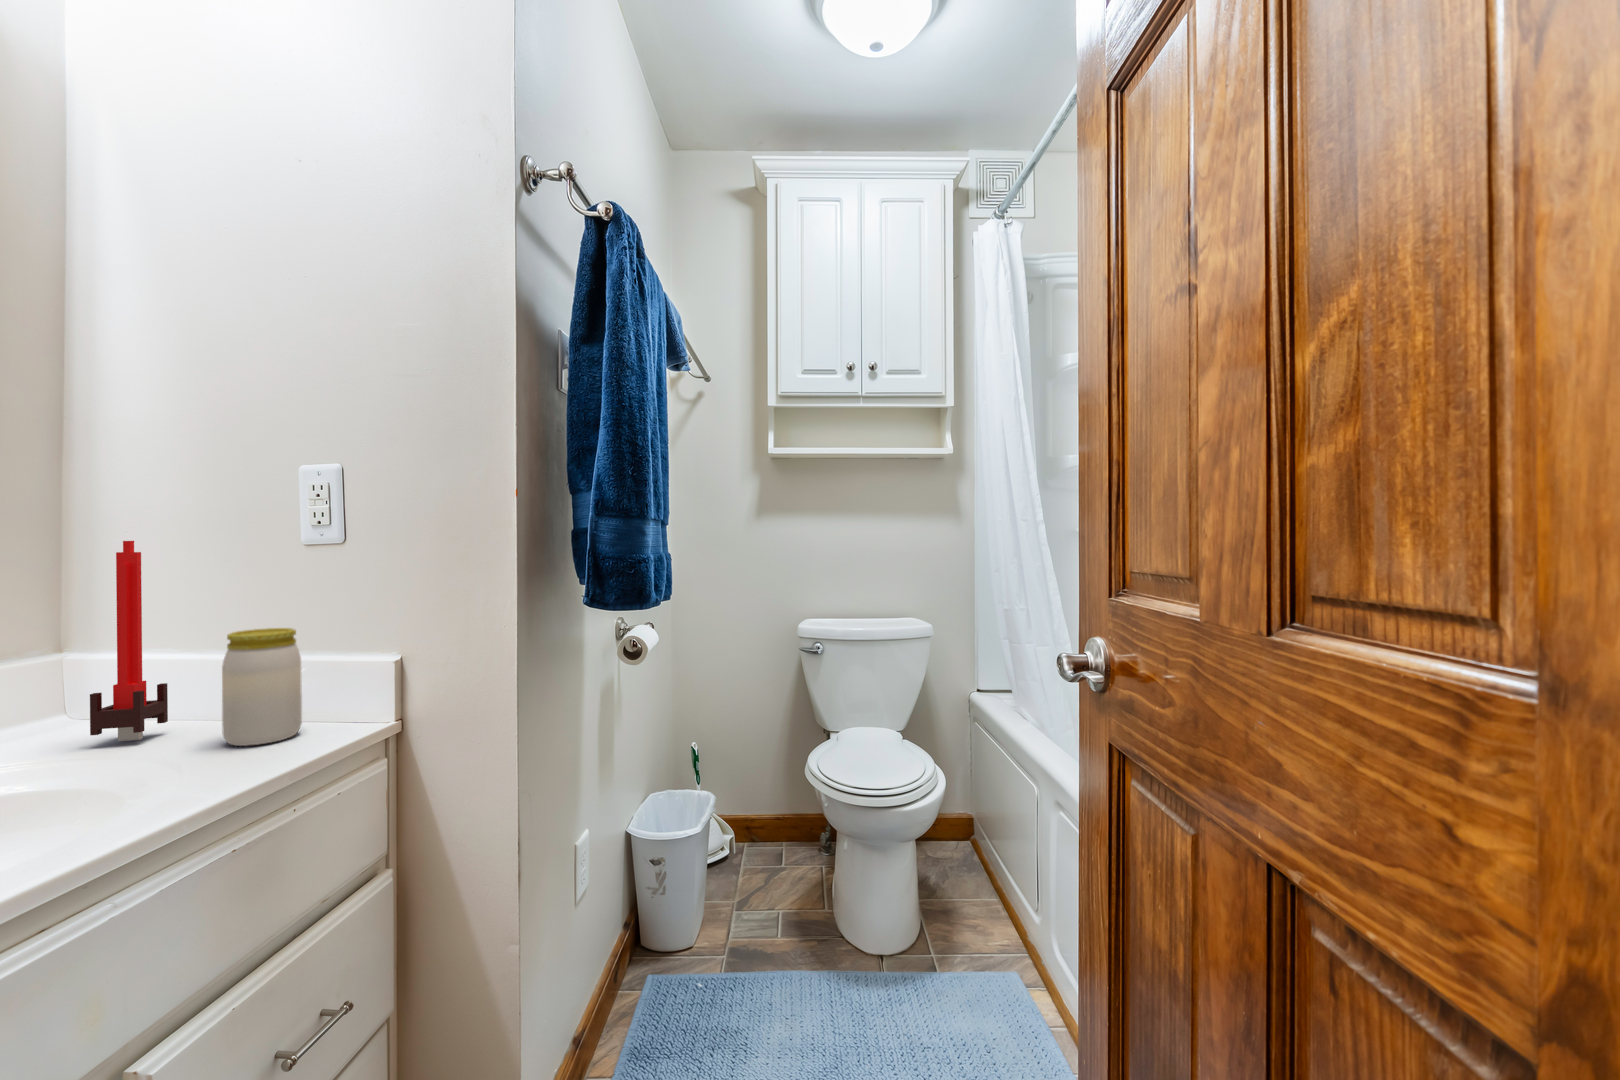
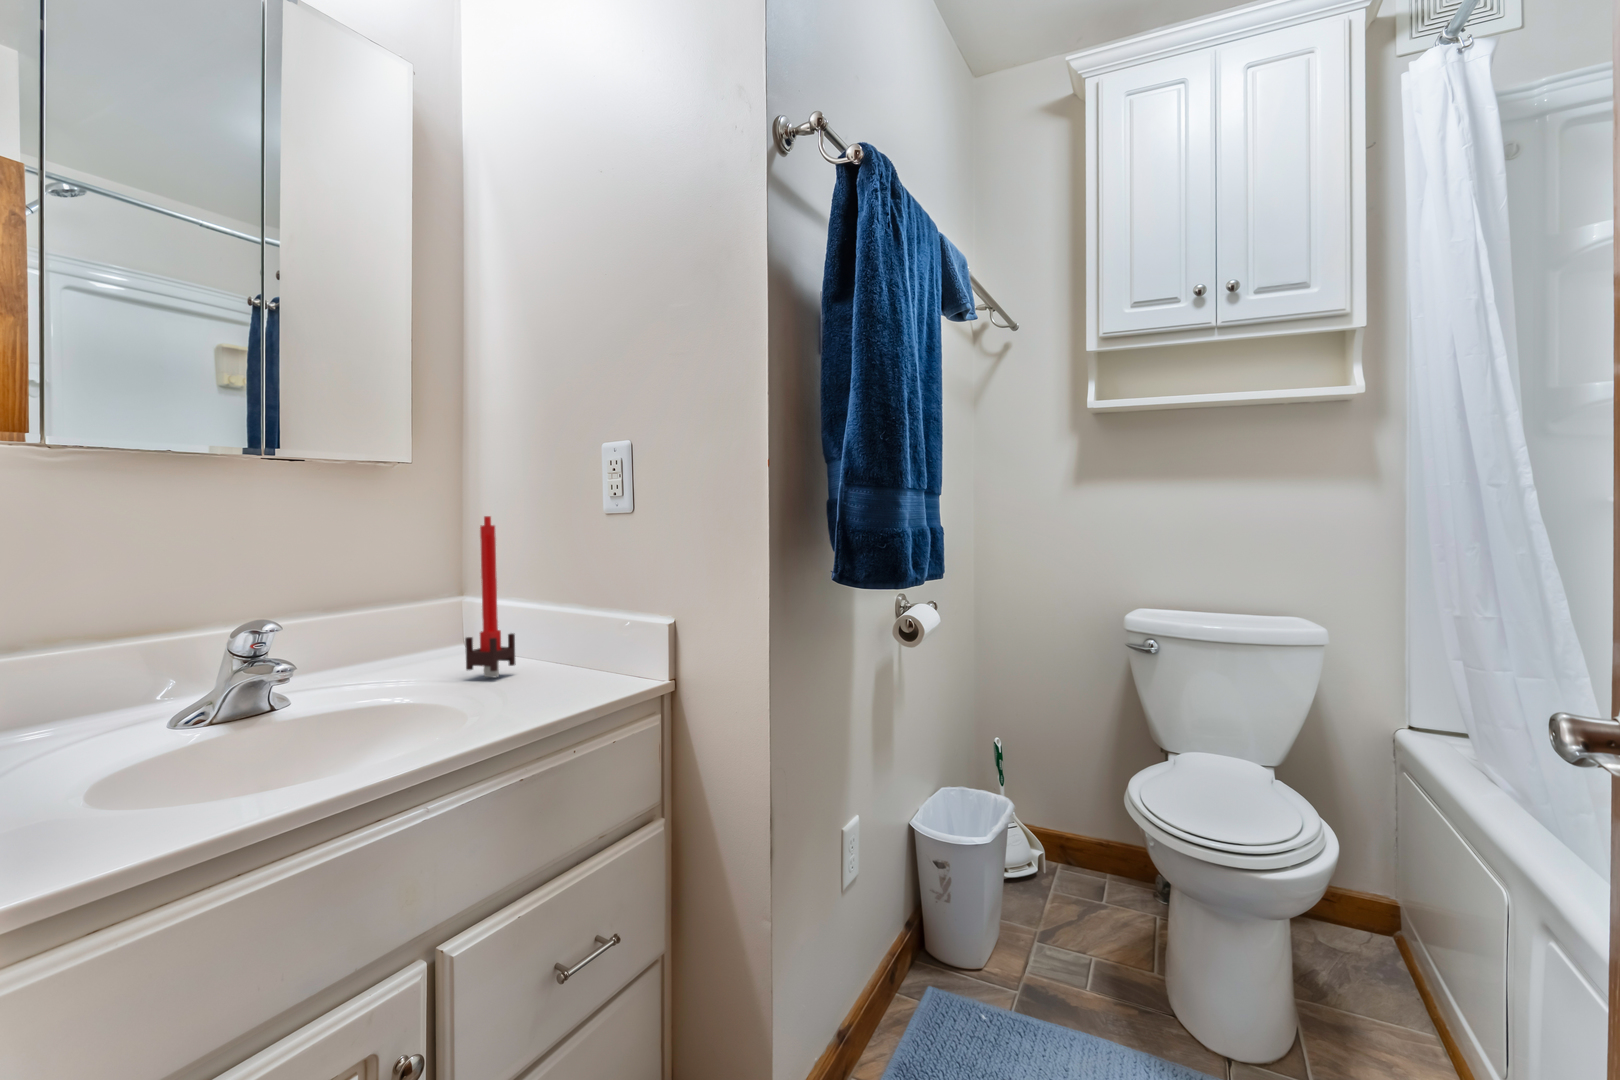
jar: present [222,628,302,746] -> none [538,592,596,691]

